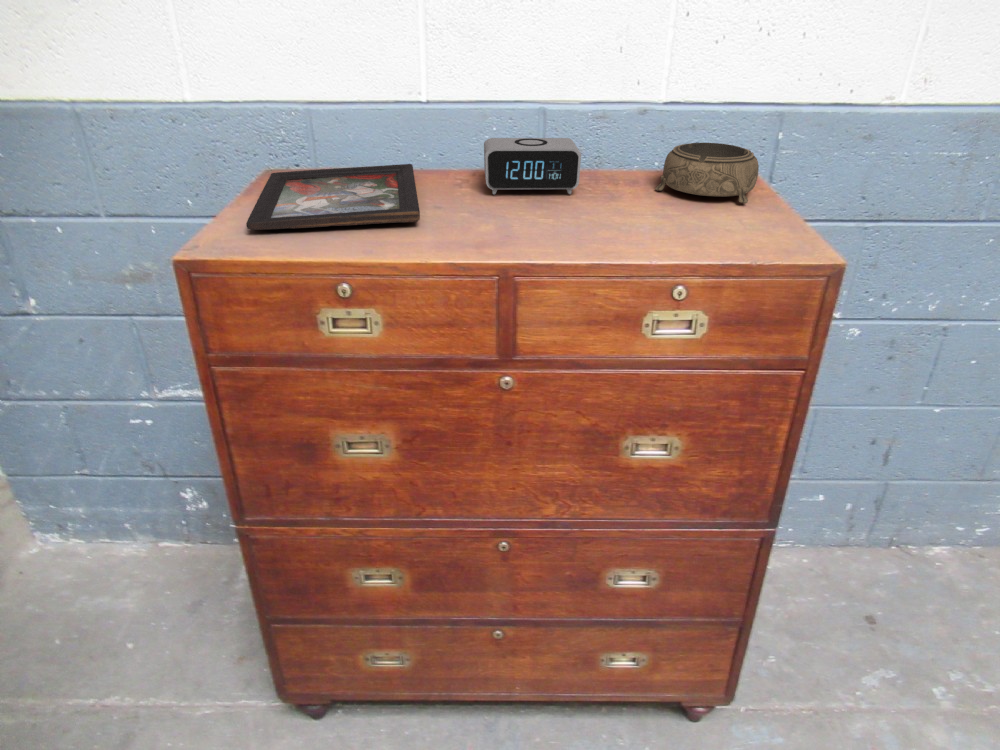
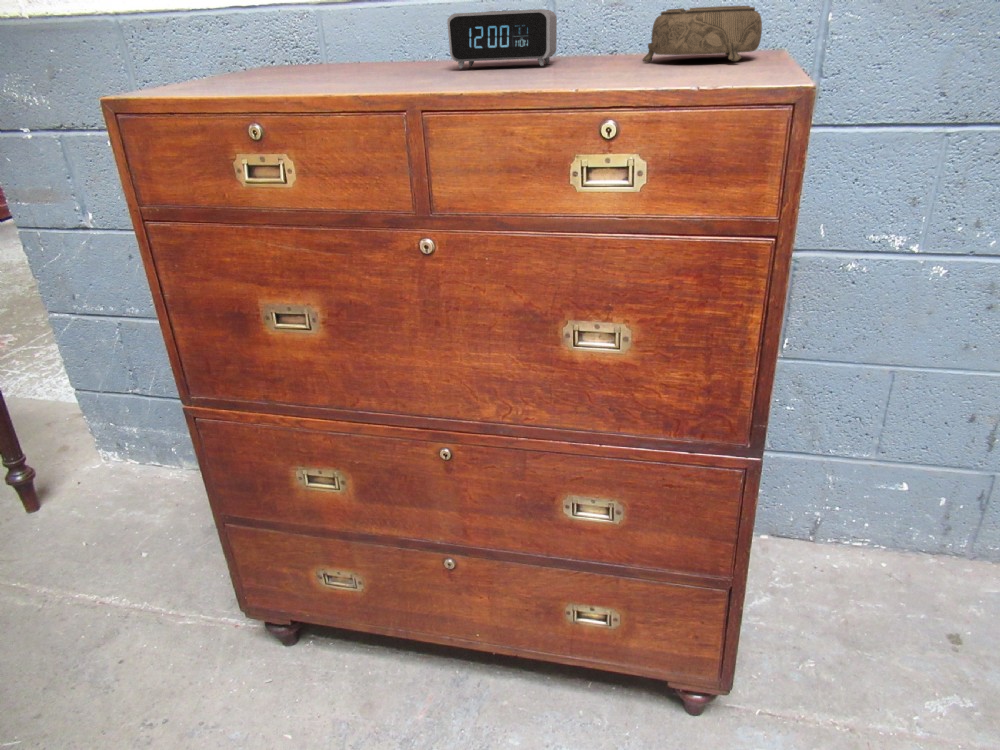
decorative tray: present [246,164,420,230] -> none [185,55,400,84]

